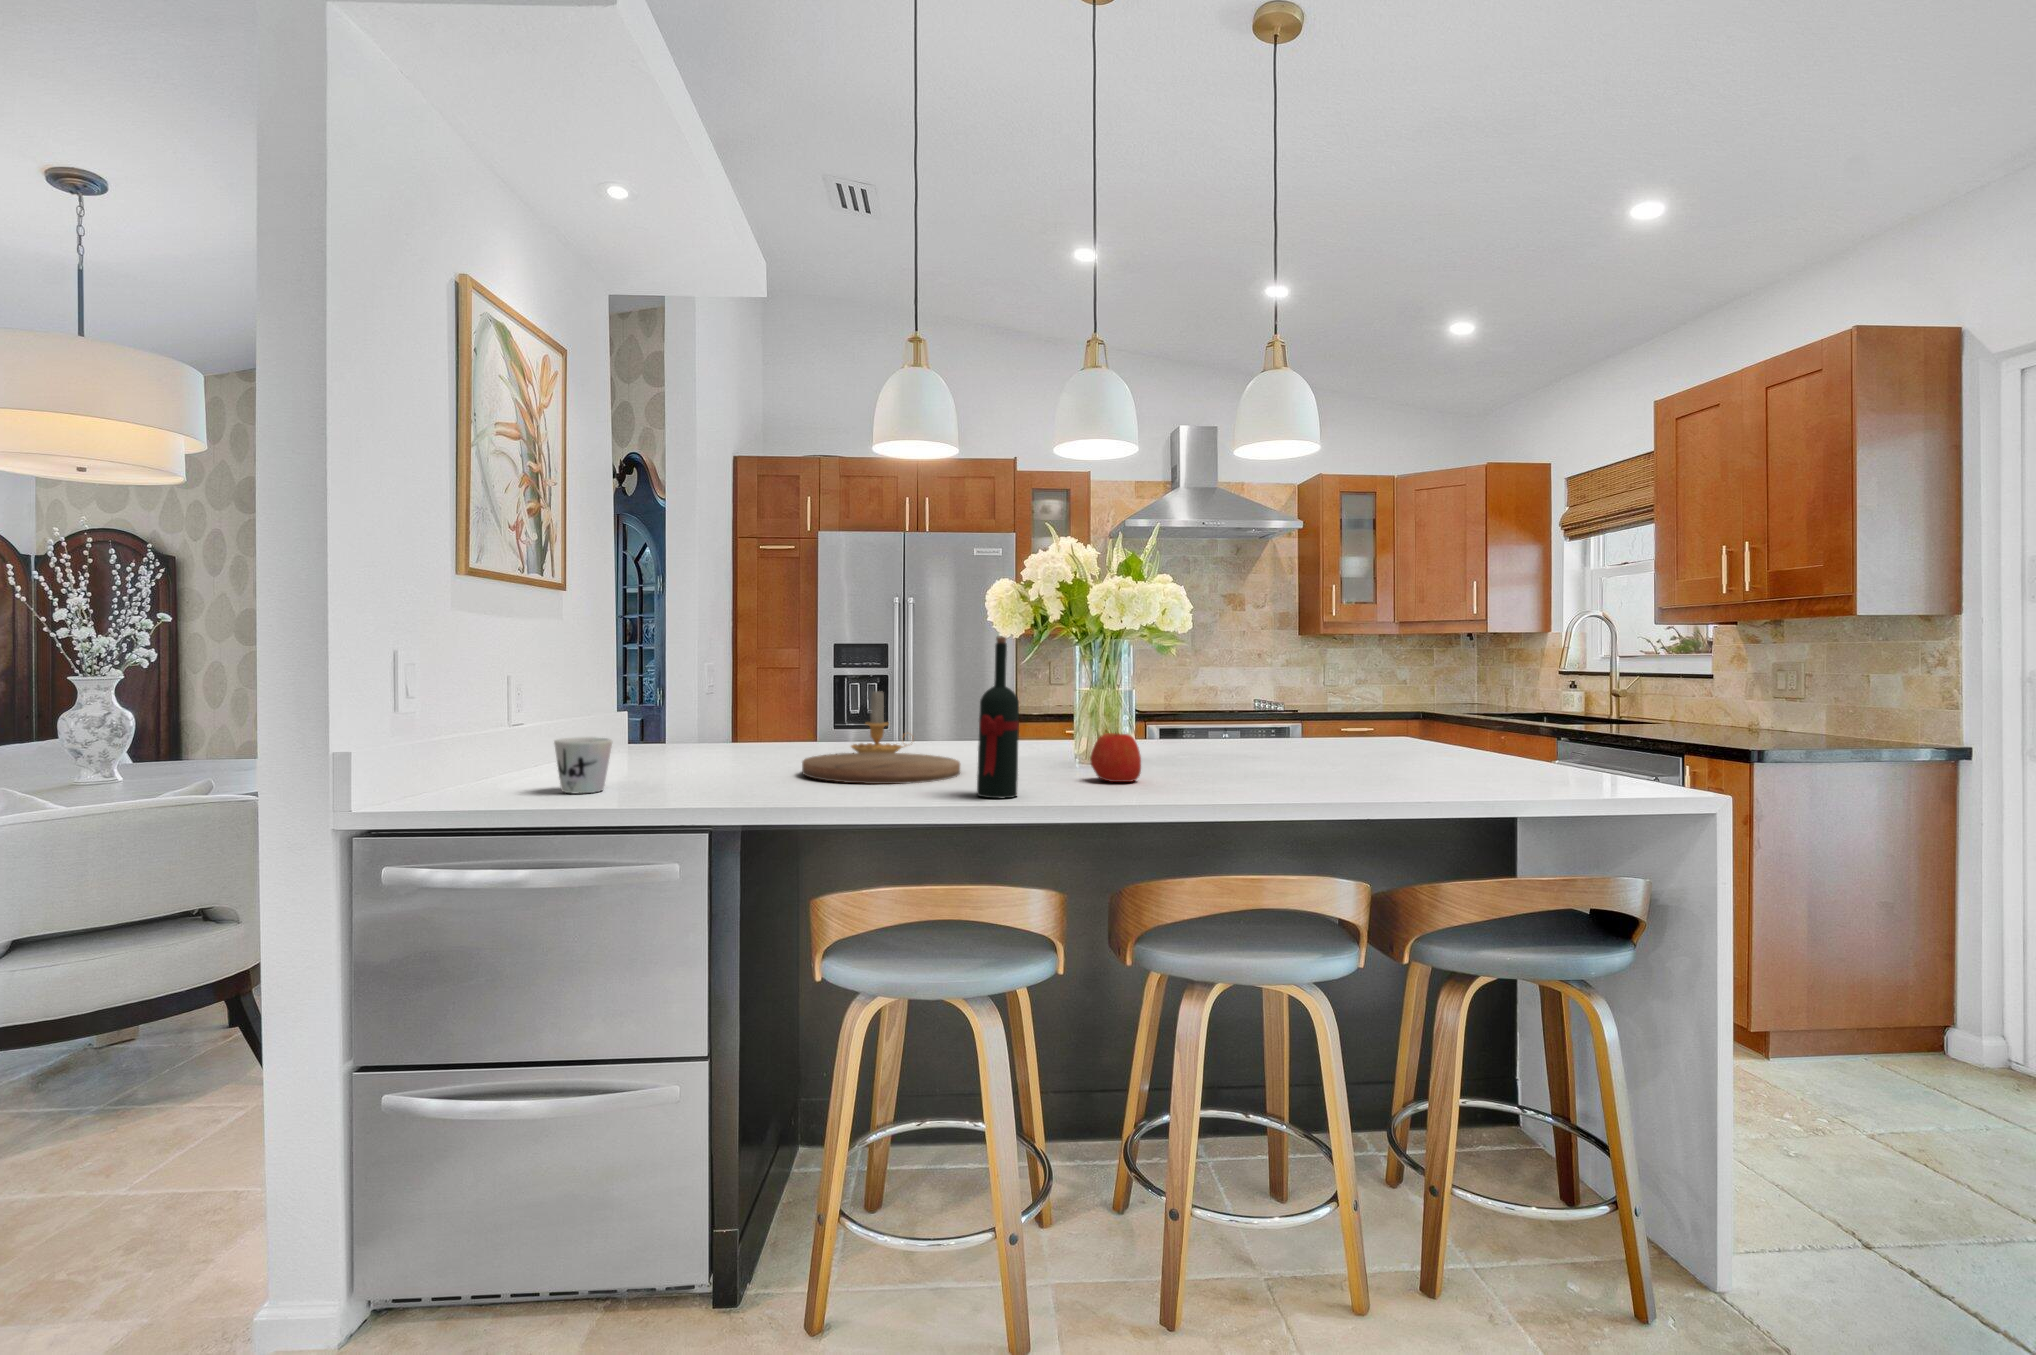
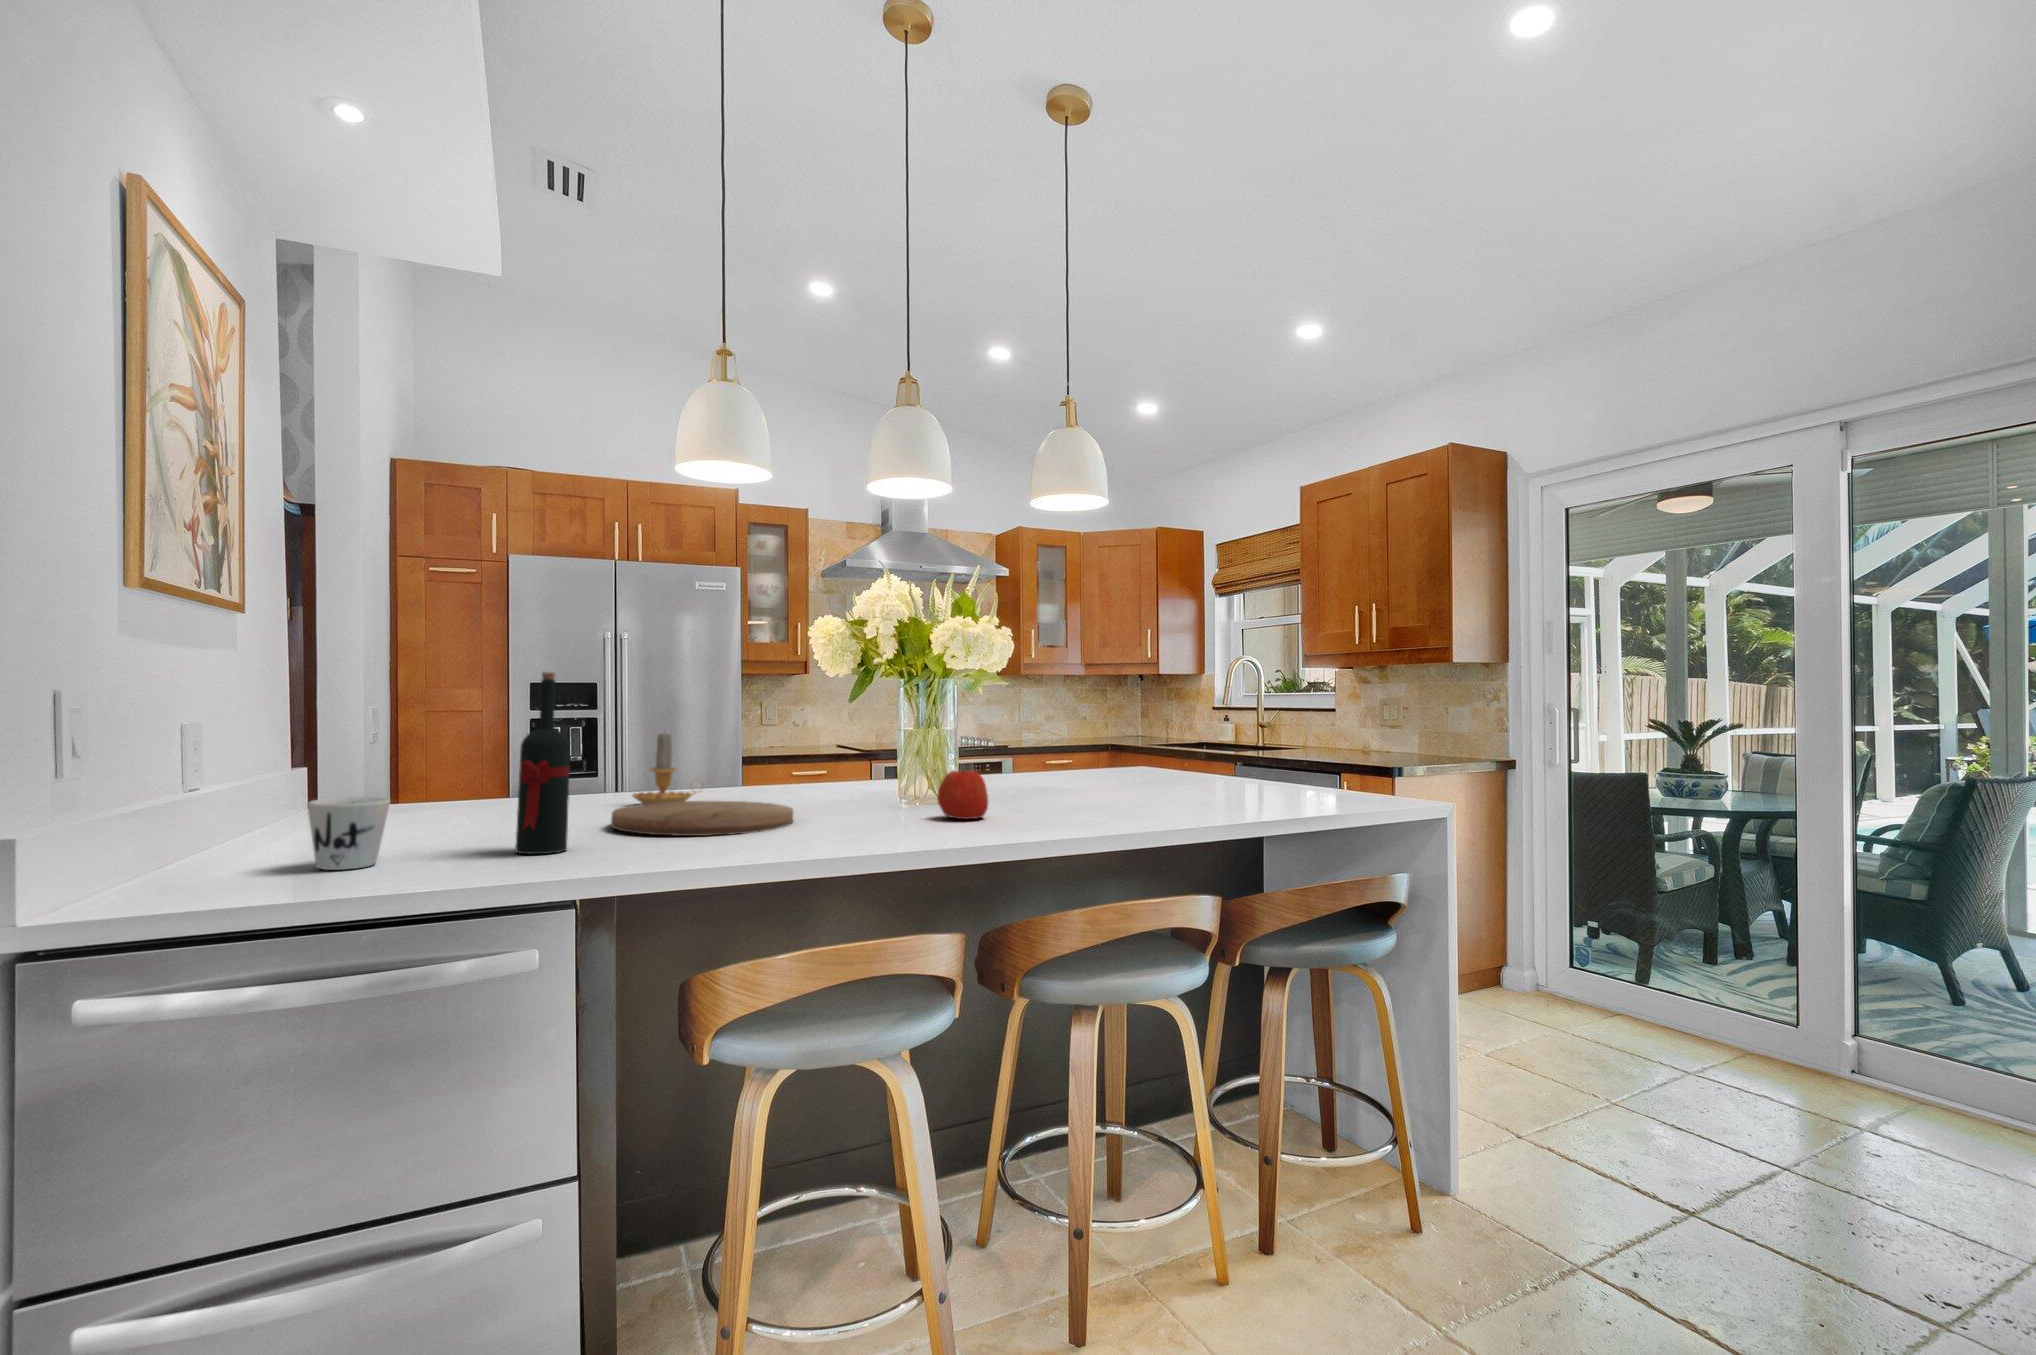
wine bottle: present [977,637,1019,799] -> present [516,672,570,854]

